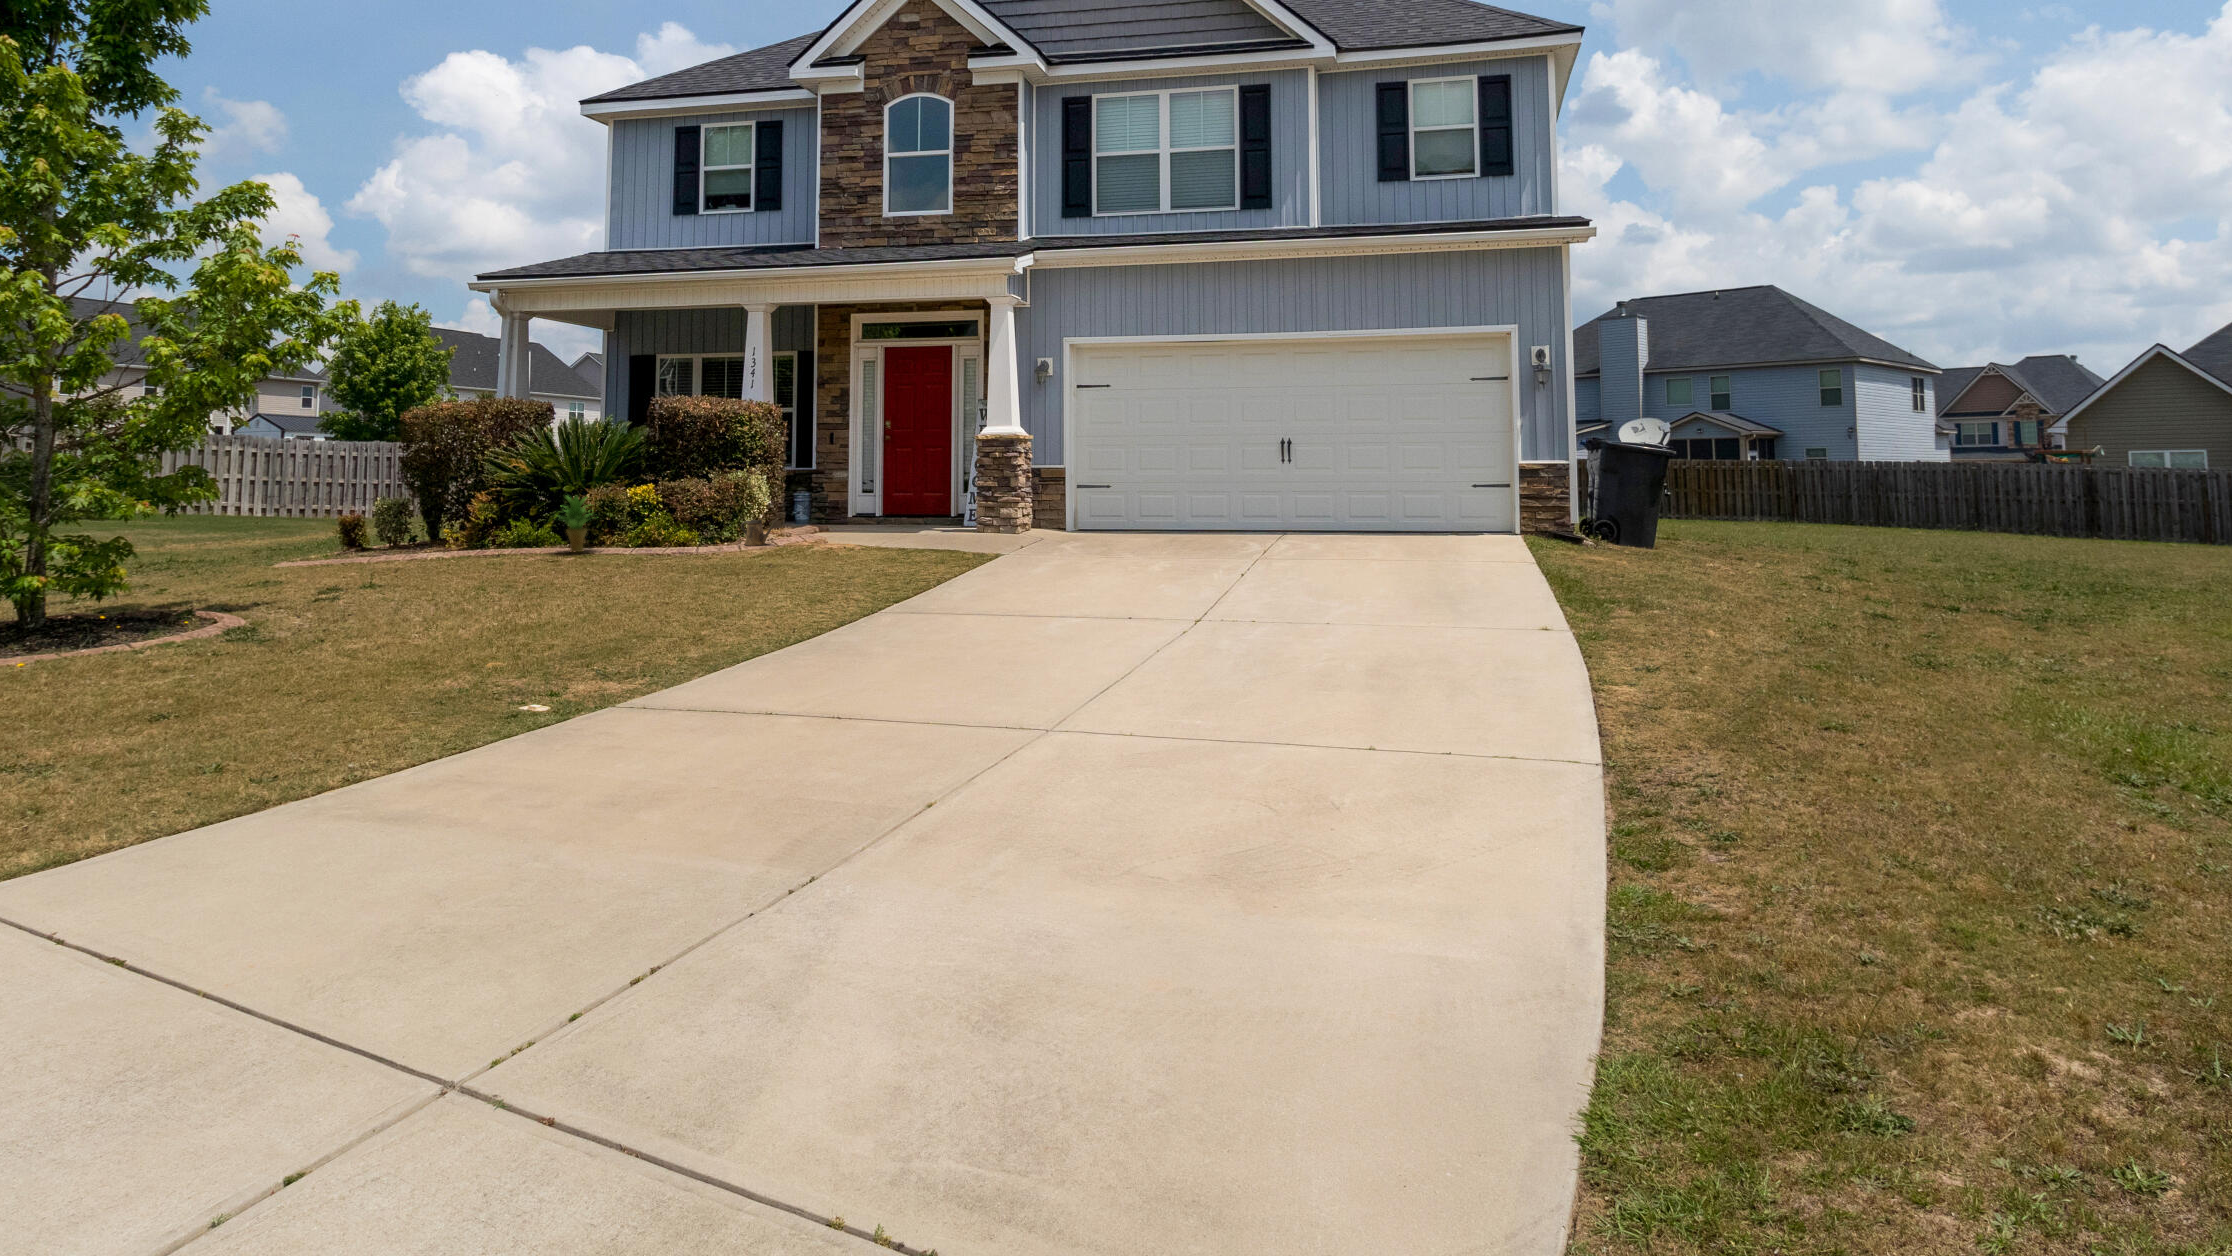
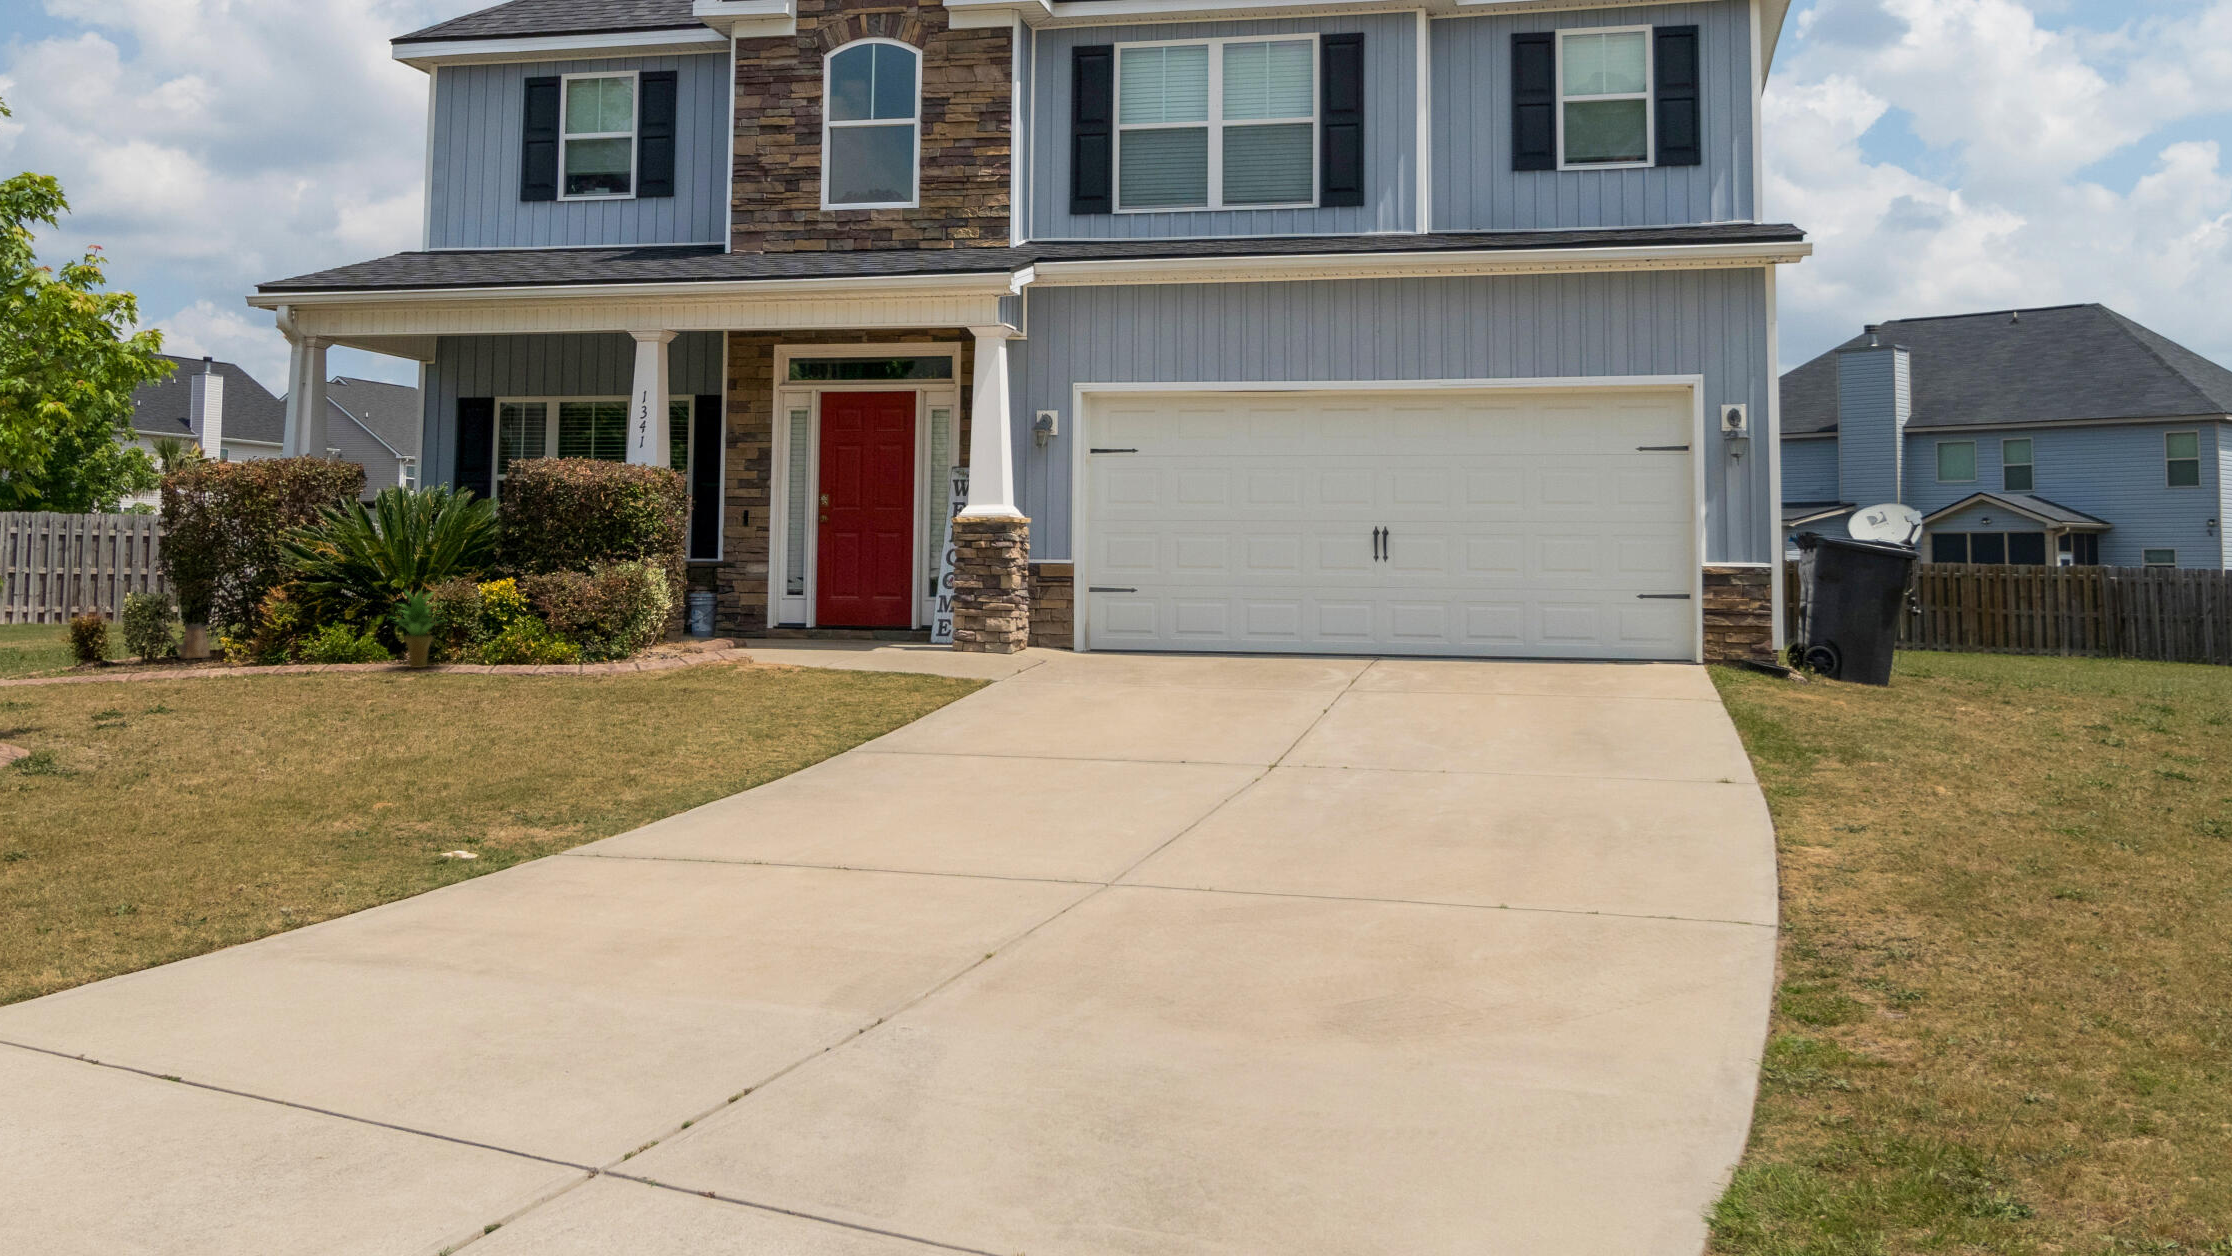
watering can: present [741,518,779,546] -> present [159,624,216,659]

